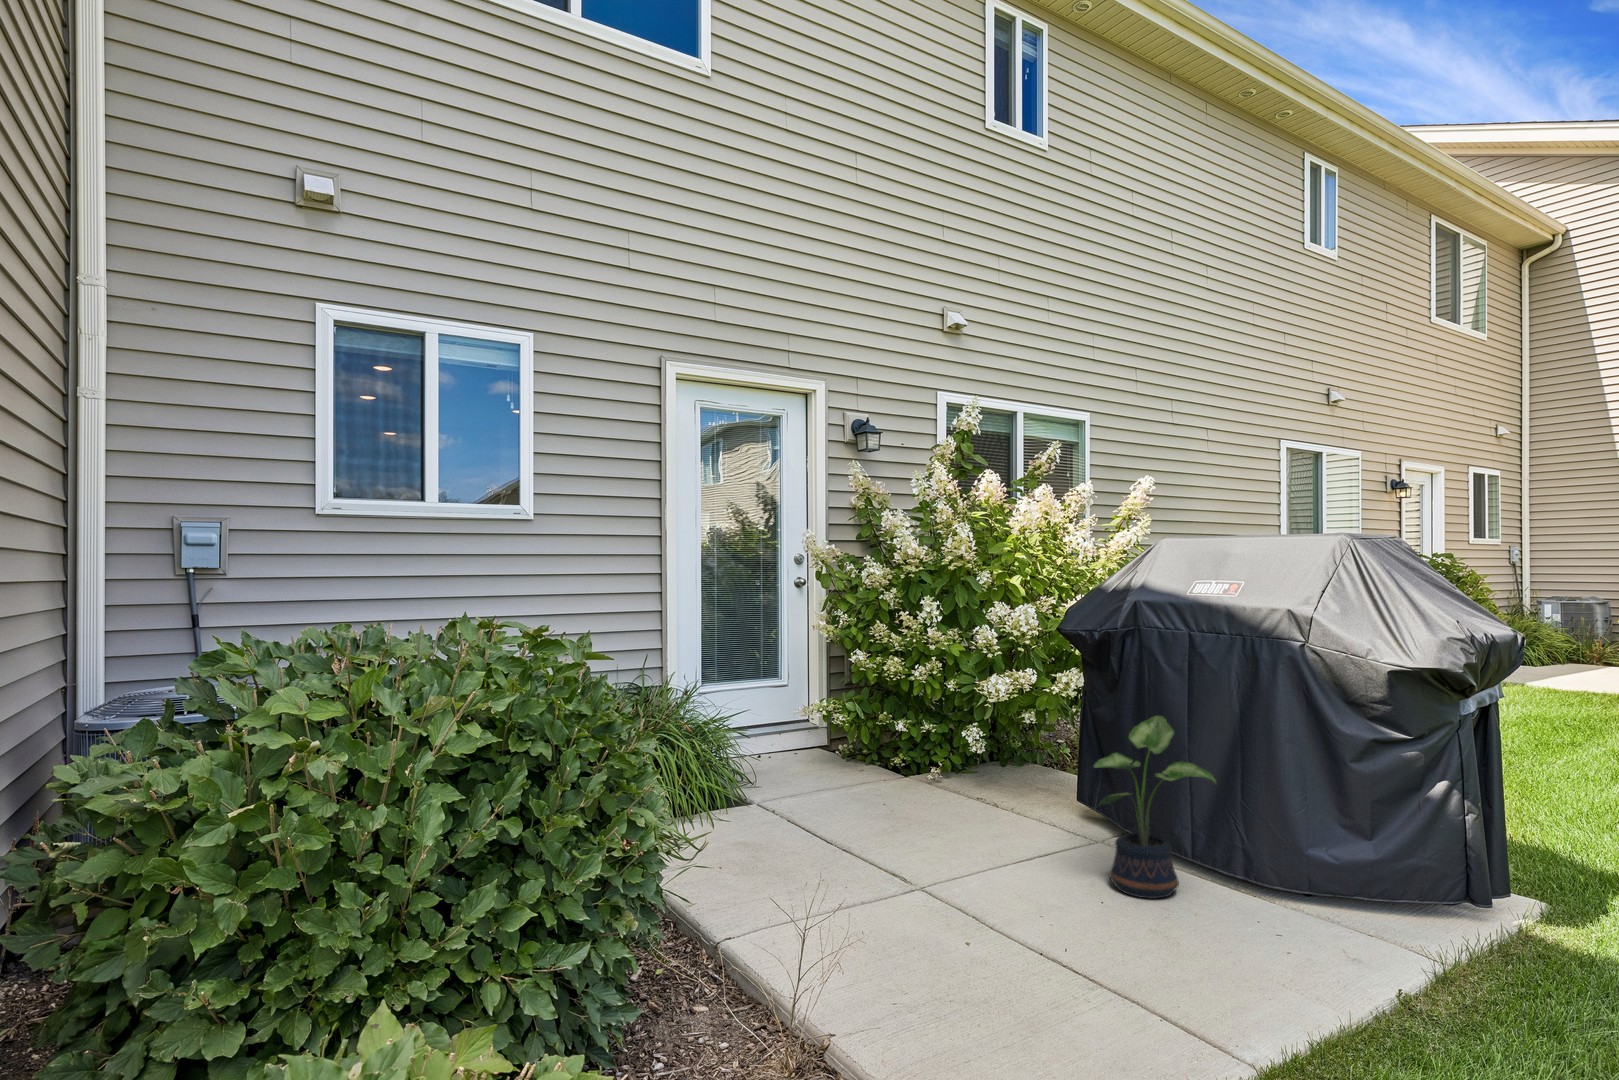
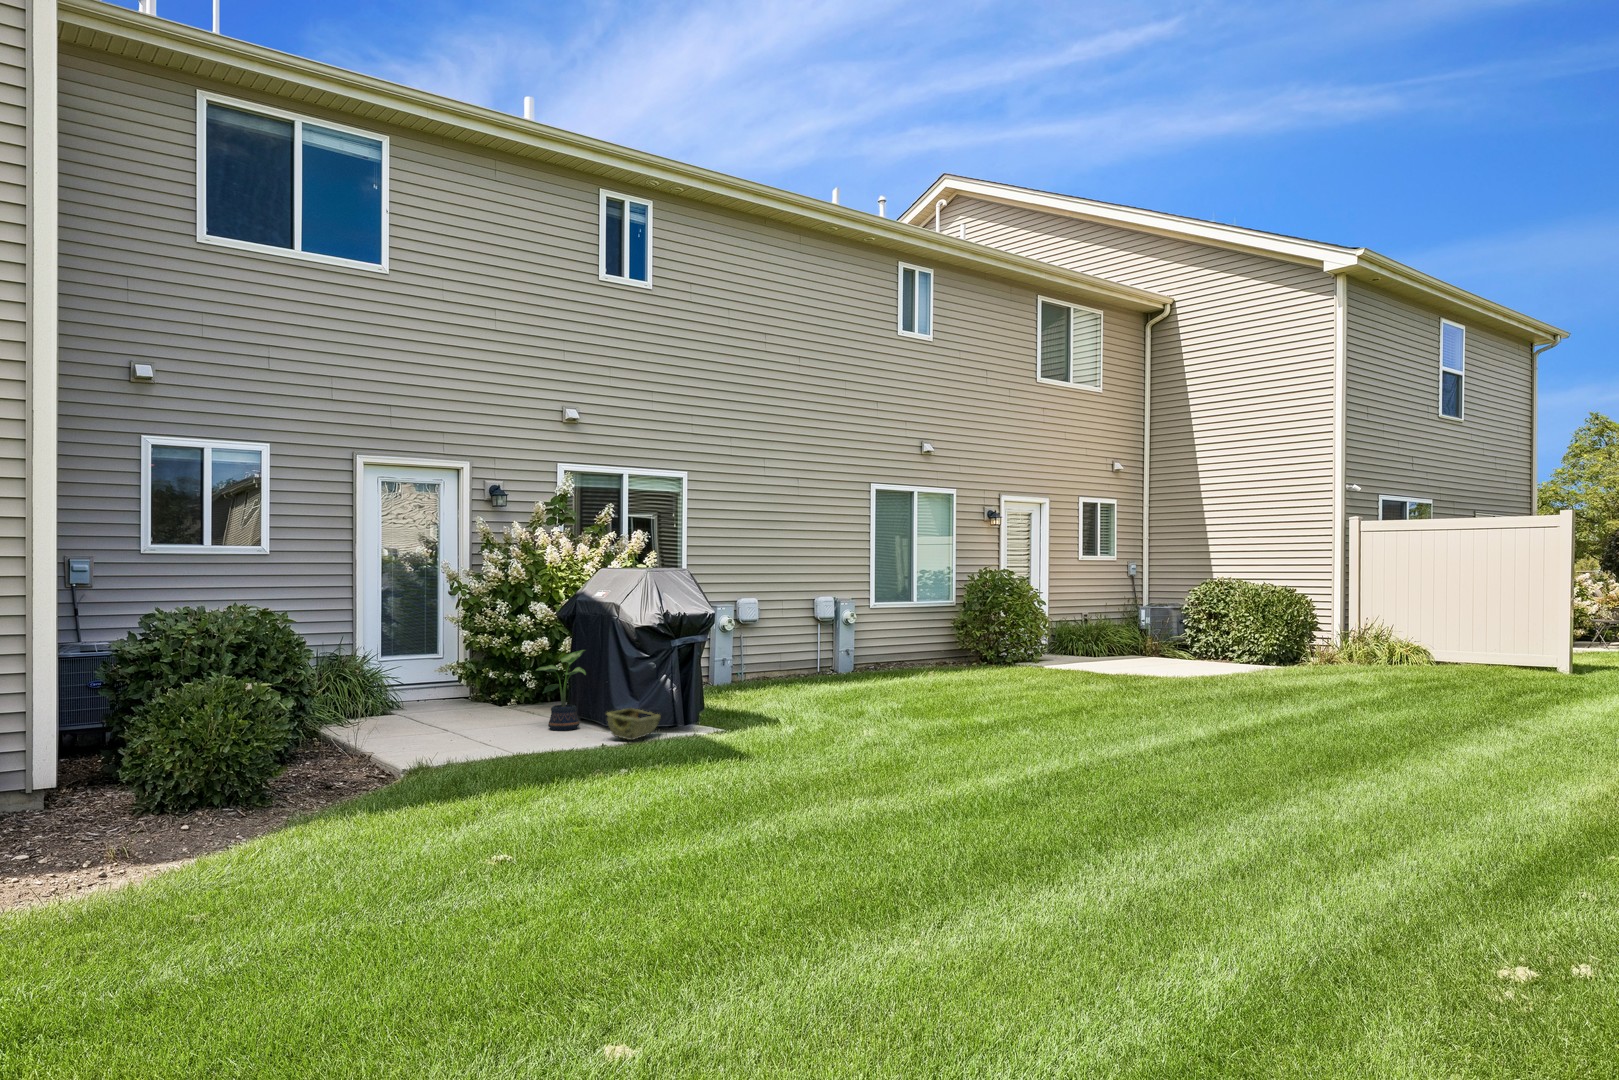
woven basket: none [1320,864,1445,971] -> present [607,708,661,740]

